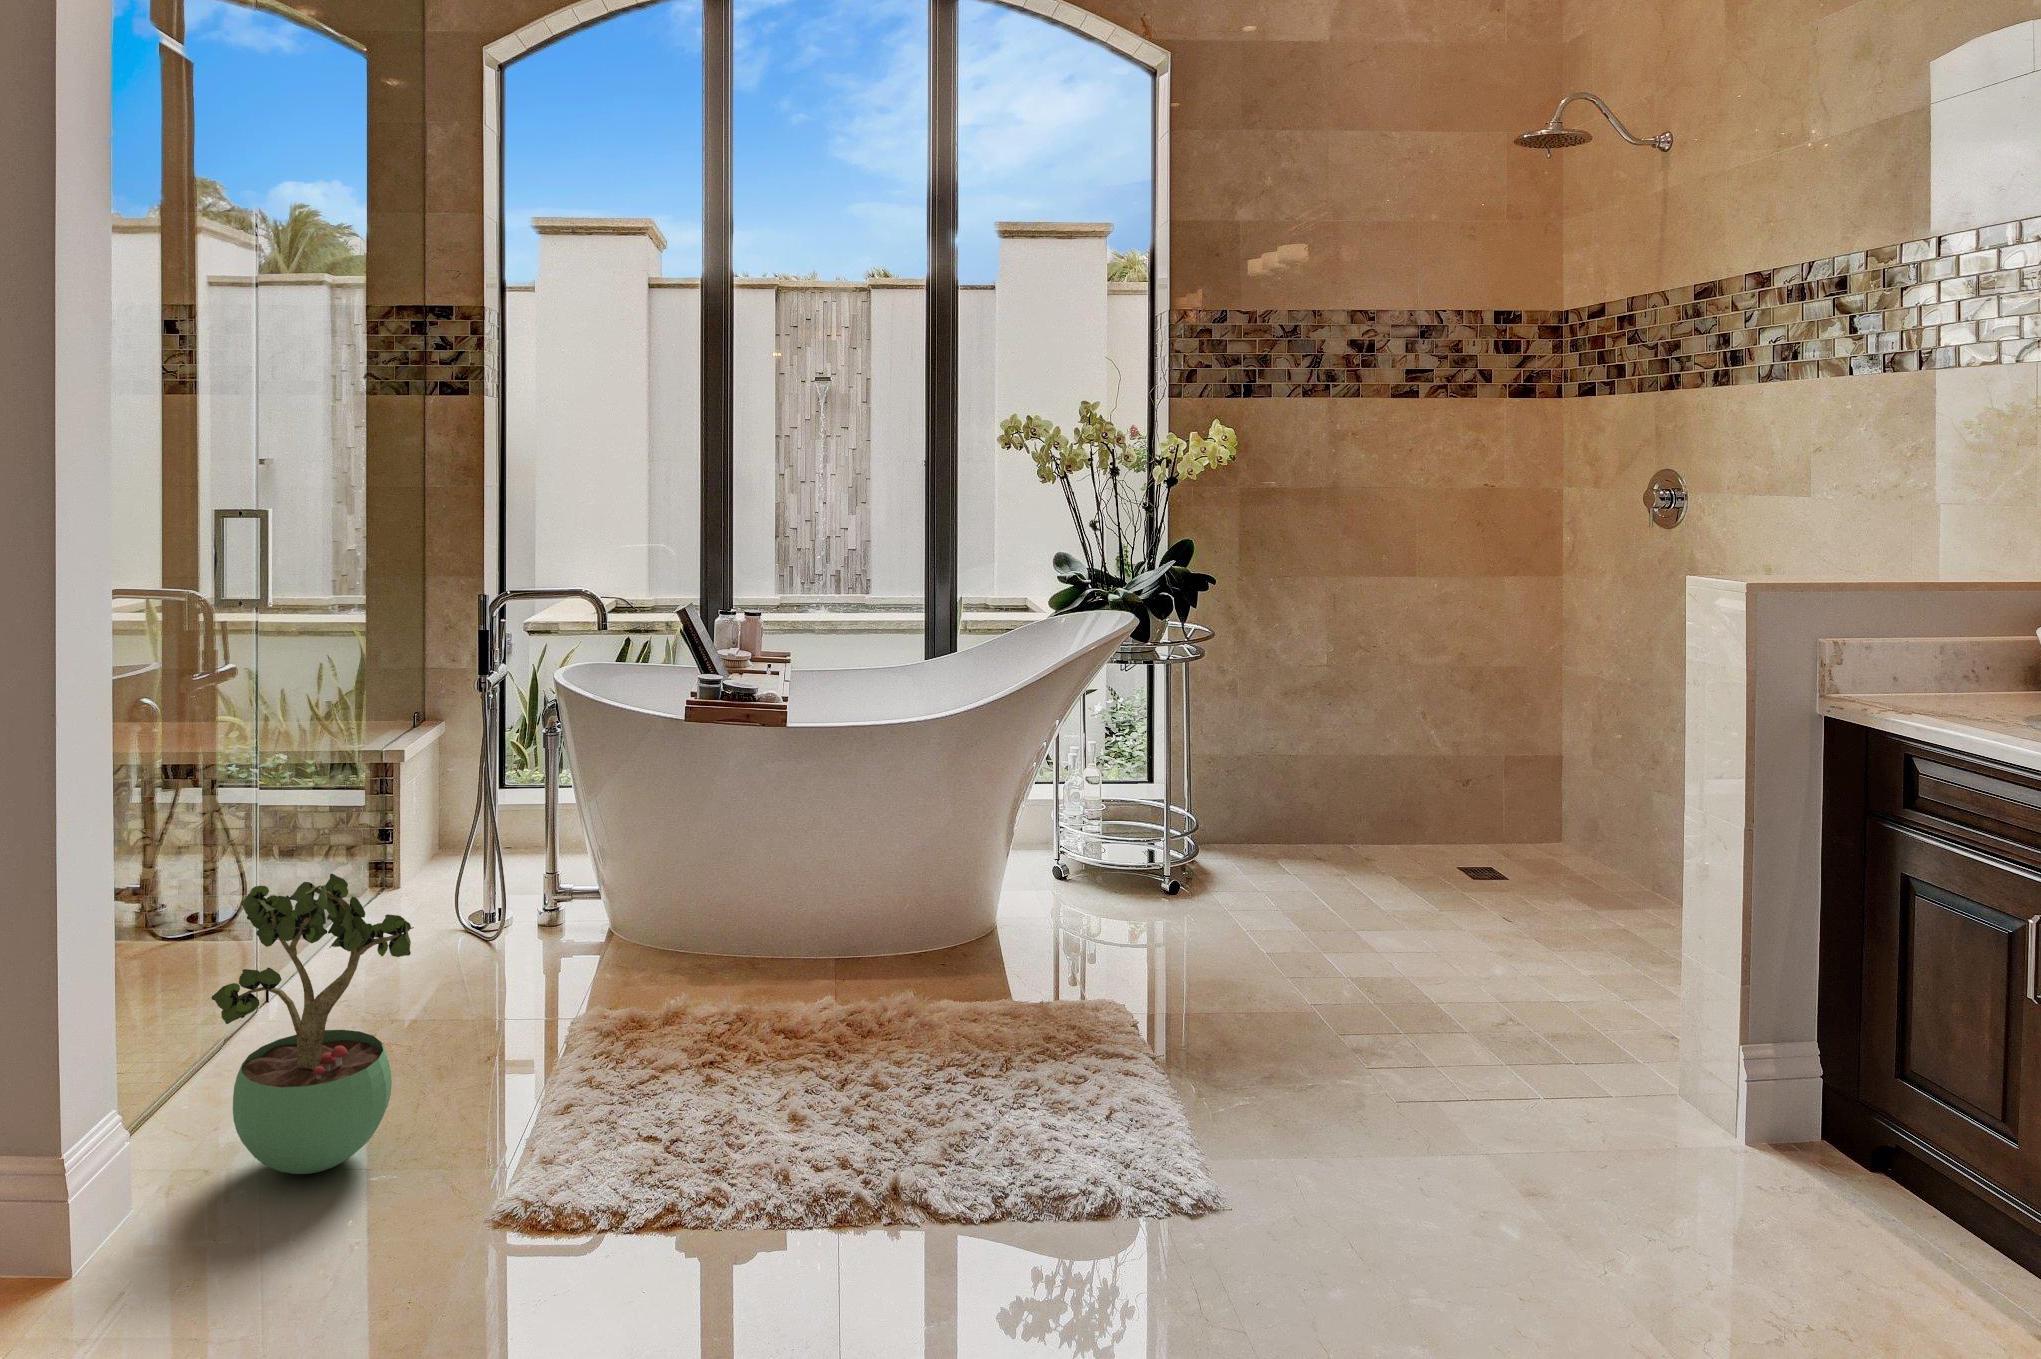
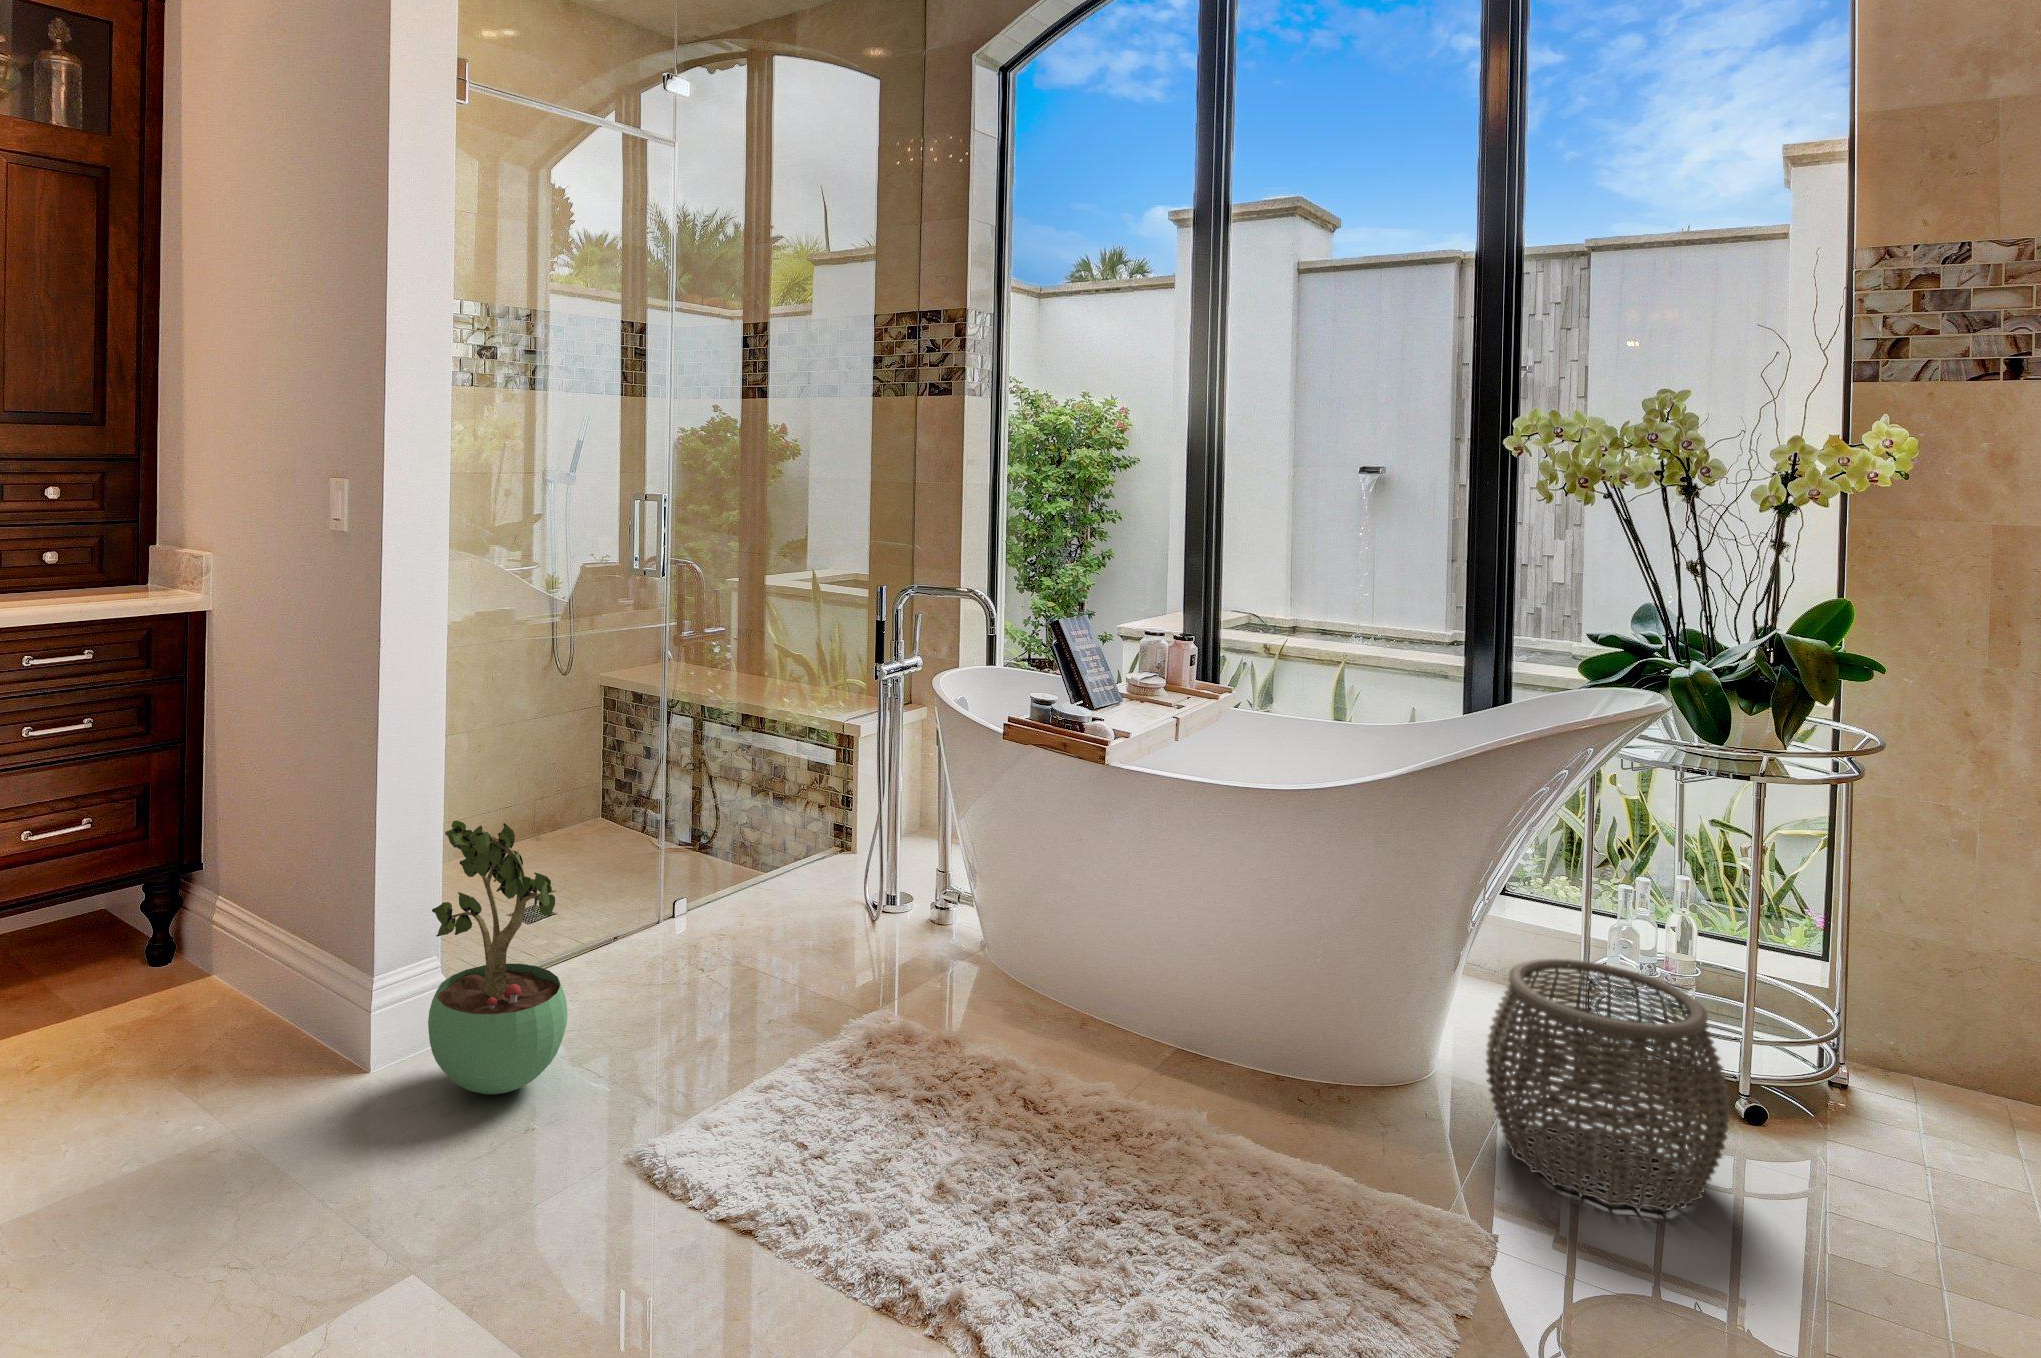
woven basket: none [1054,805,1199,958] -> present [1486,959,1730,1212]

